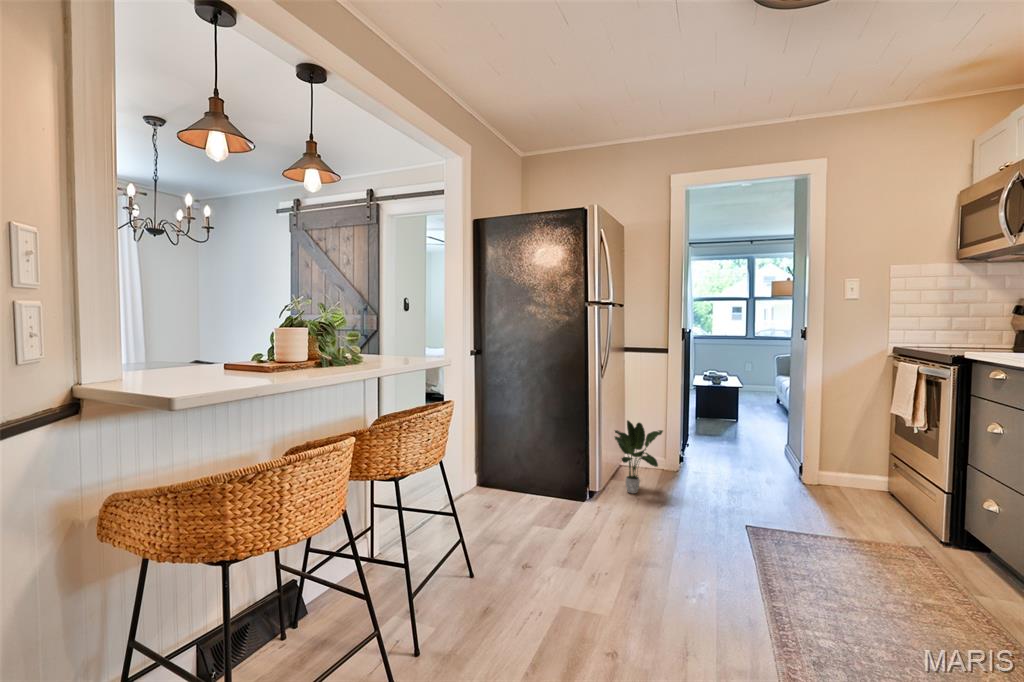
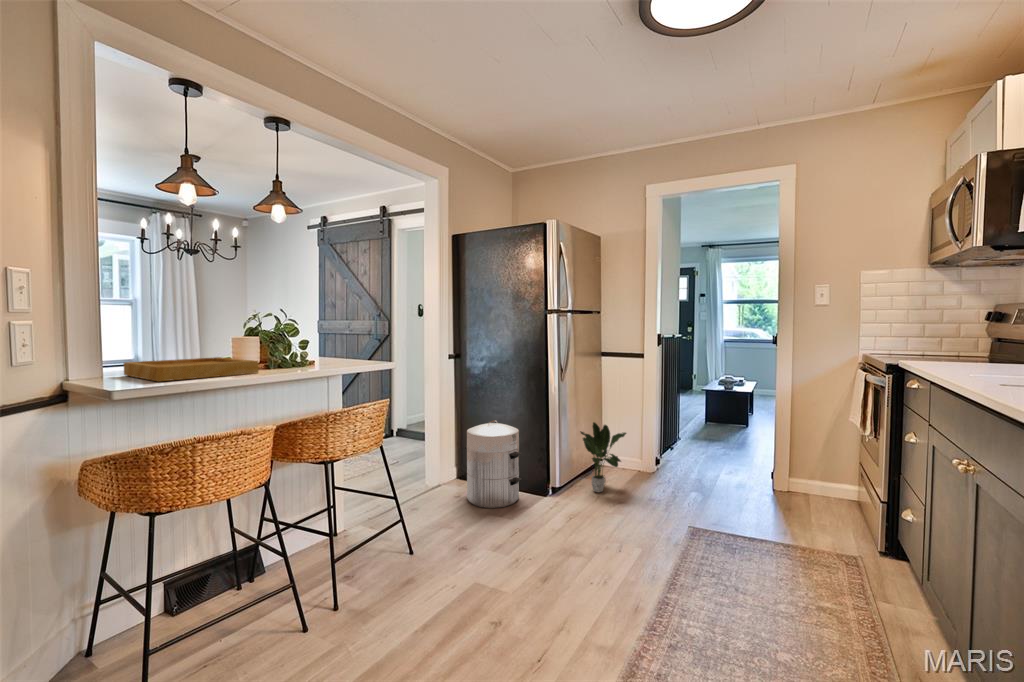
tray: none [137,353,314,384] -> present [124,357,258,381]
waste bin: none [496,421,562,517] -> present [465,420,522,508]

